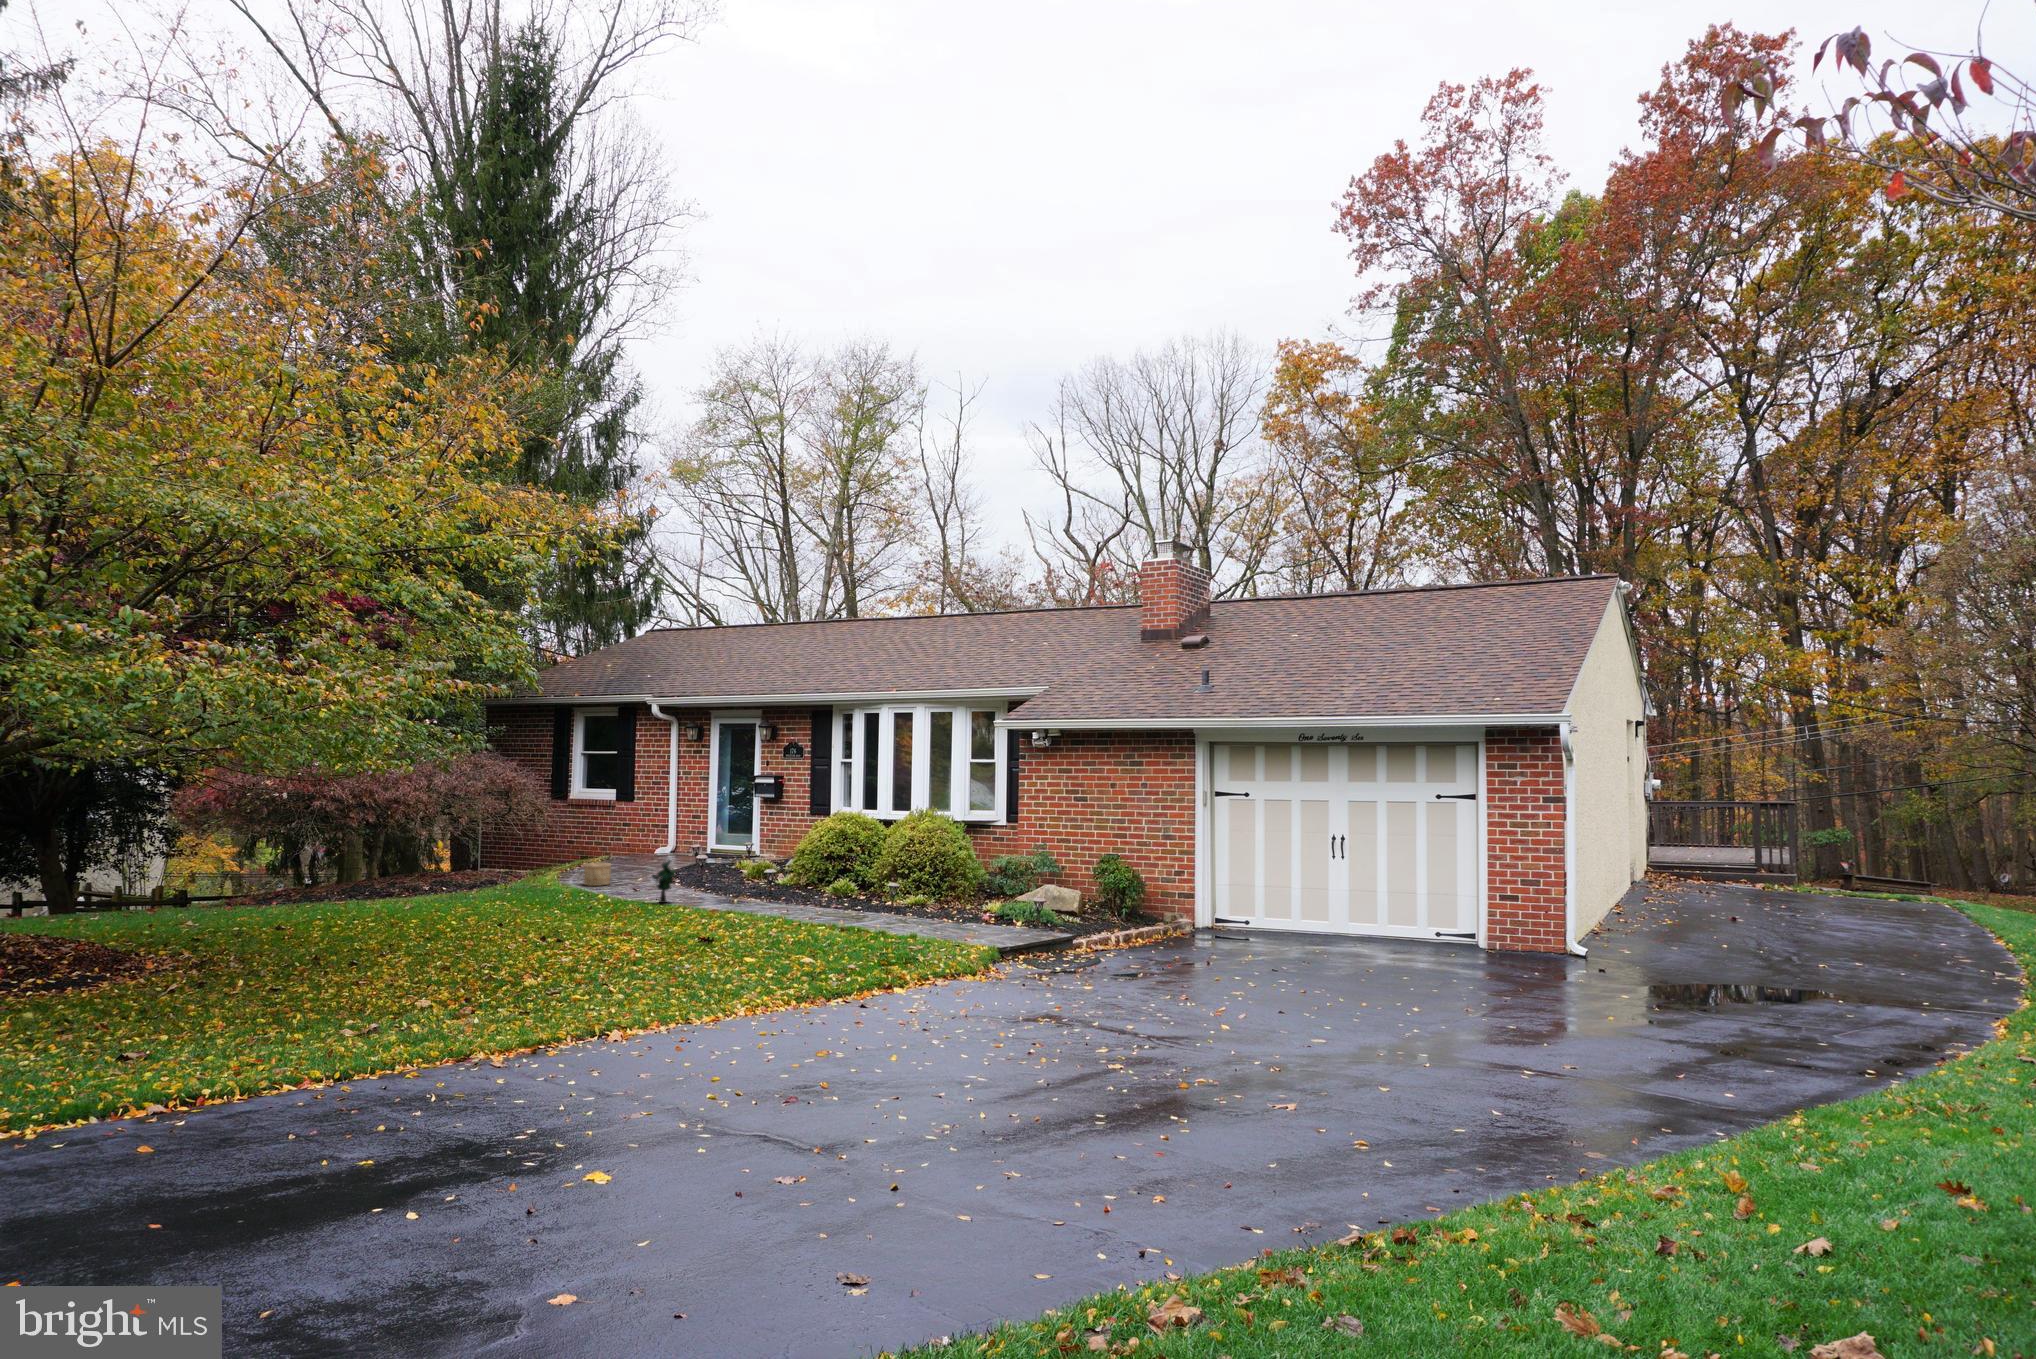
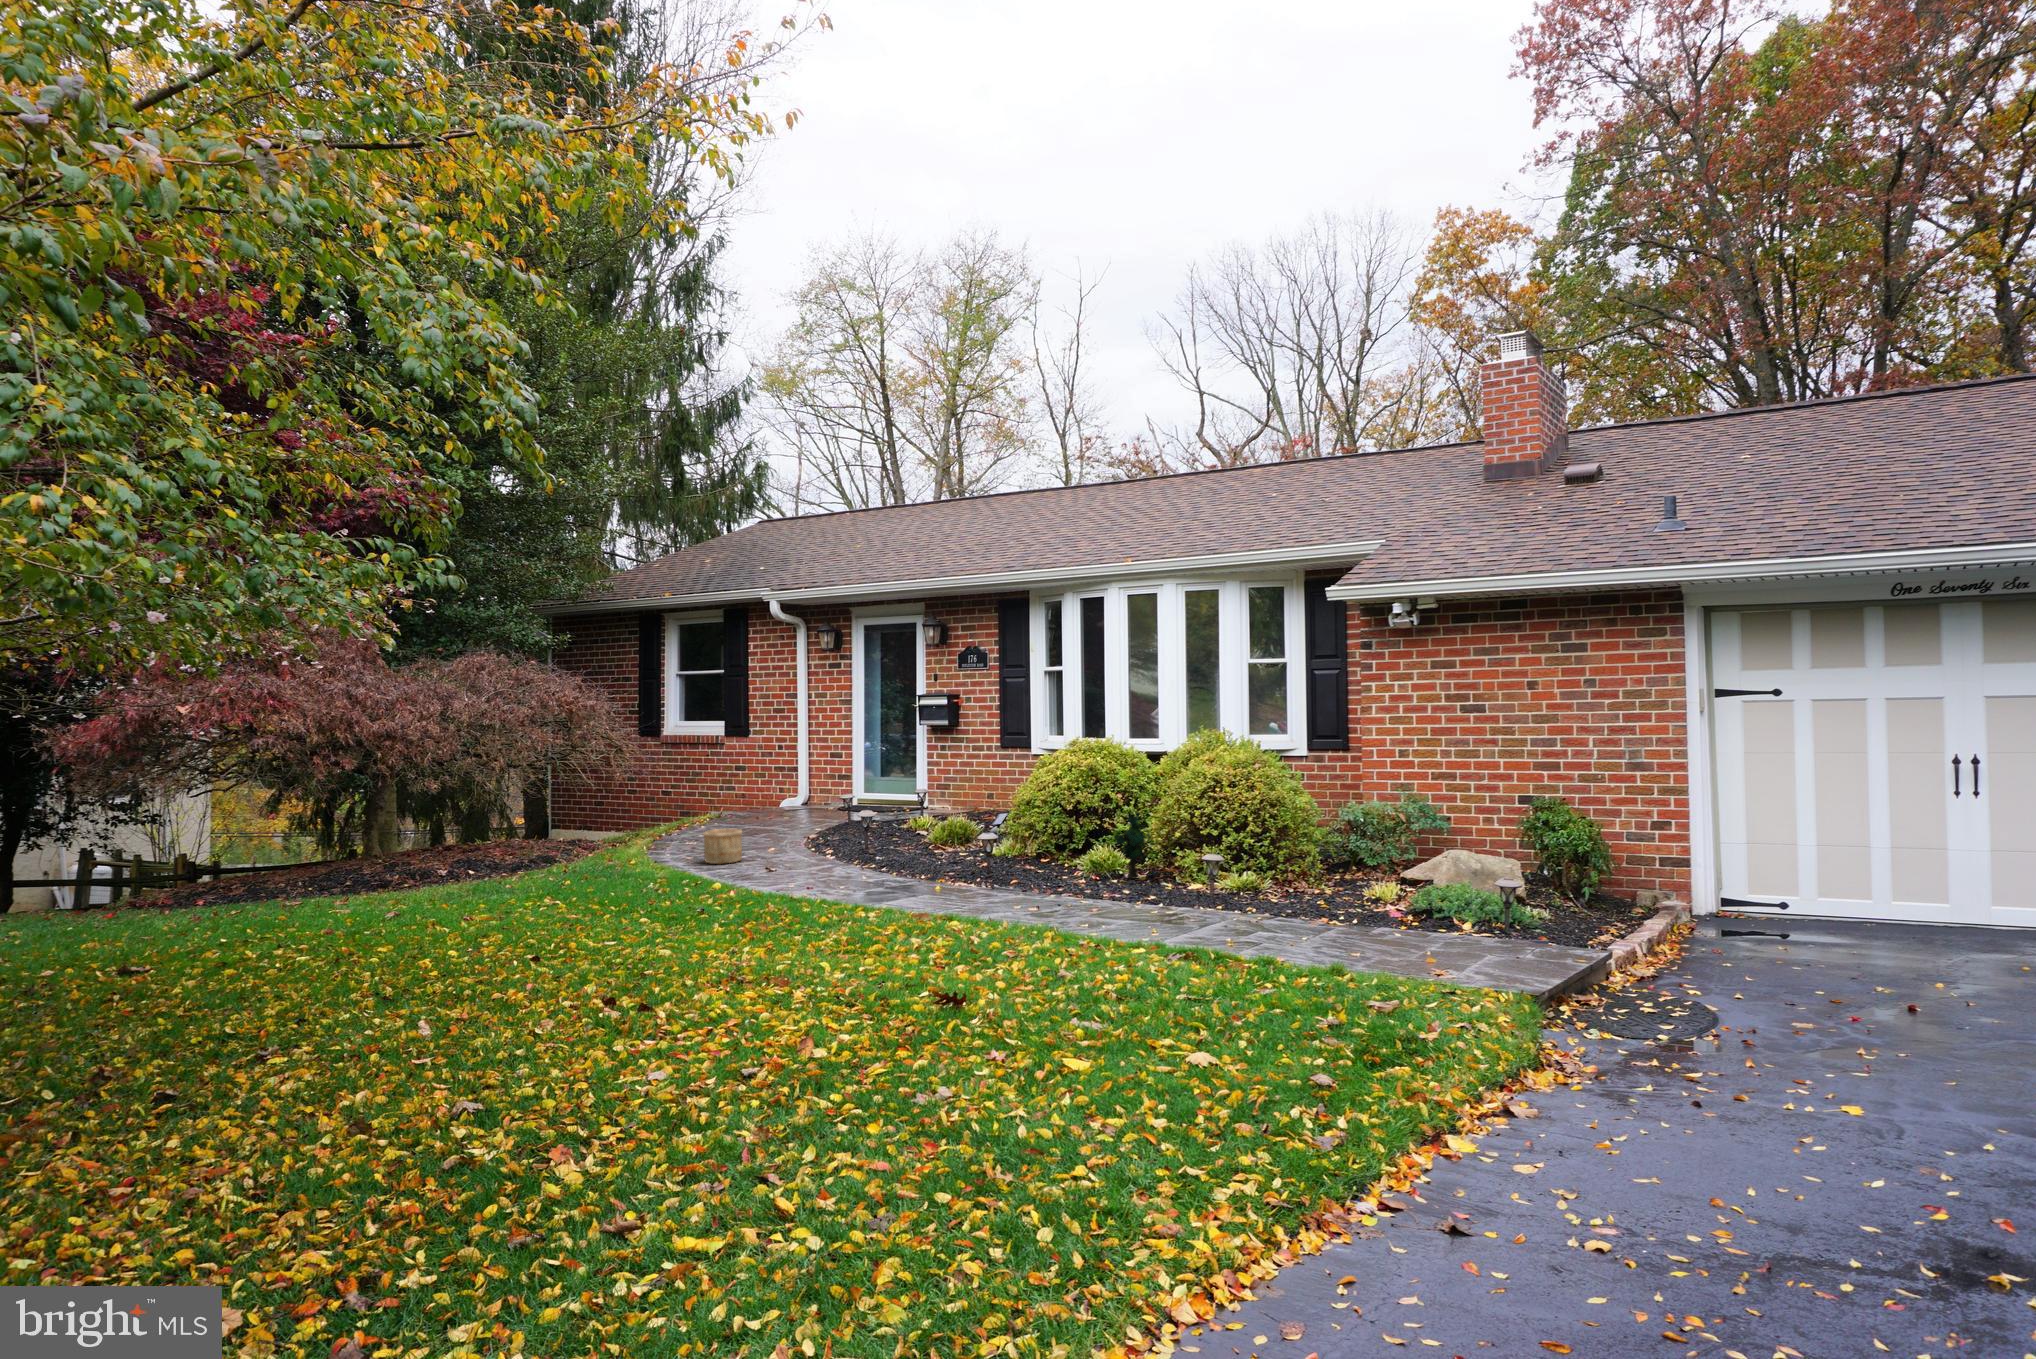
decorative plant: present [652,860,676,903] -> present [1114,812,1150,879]

